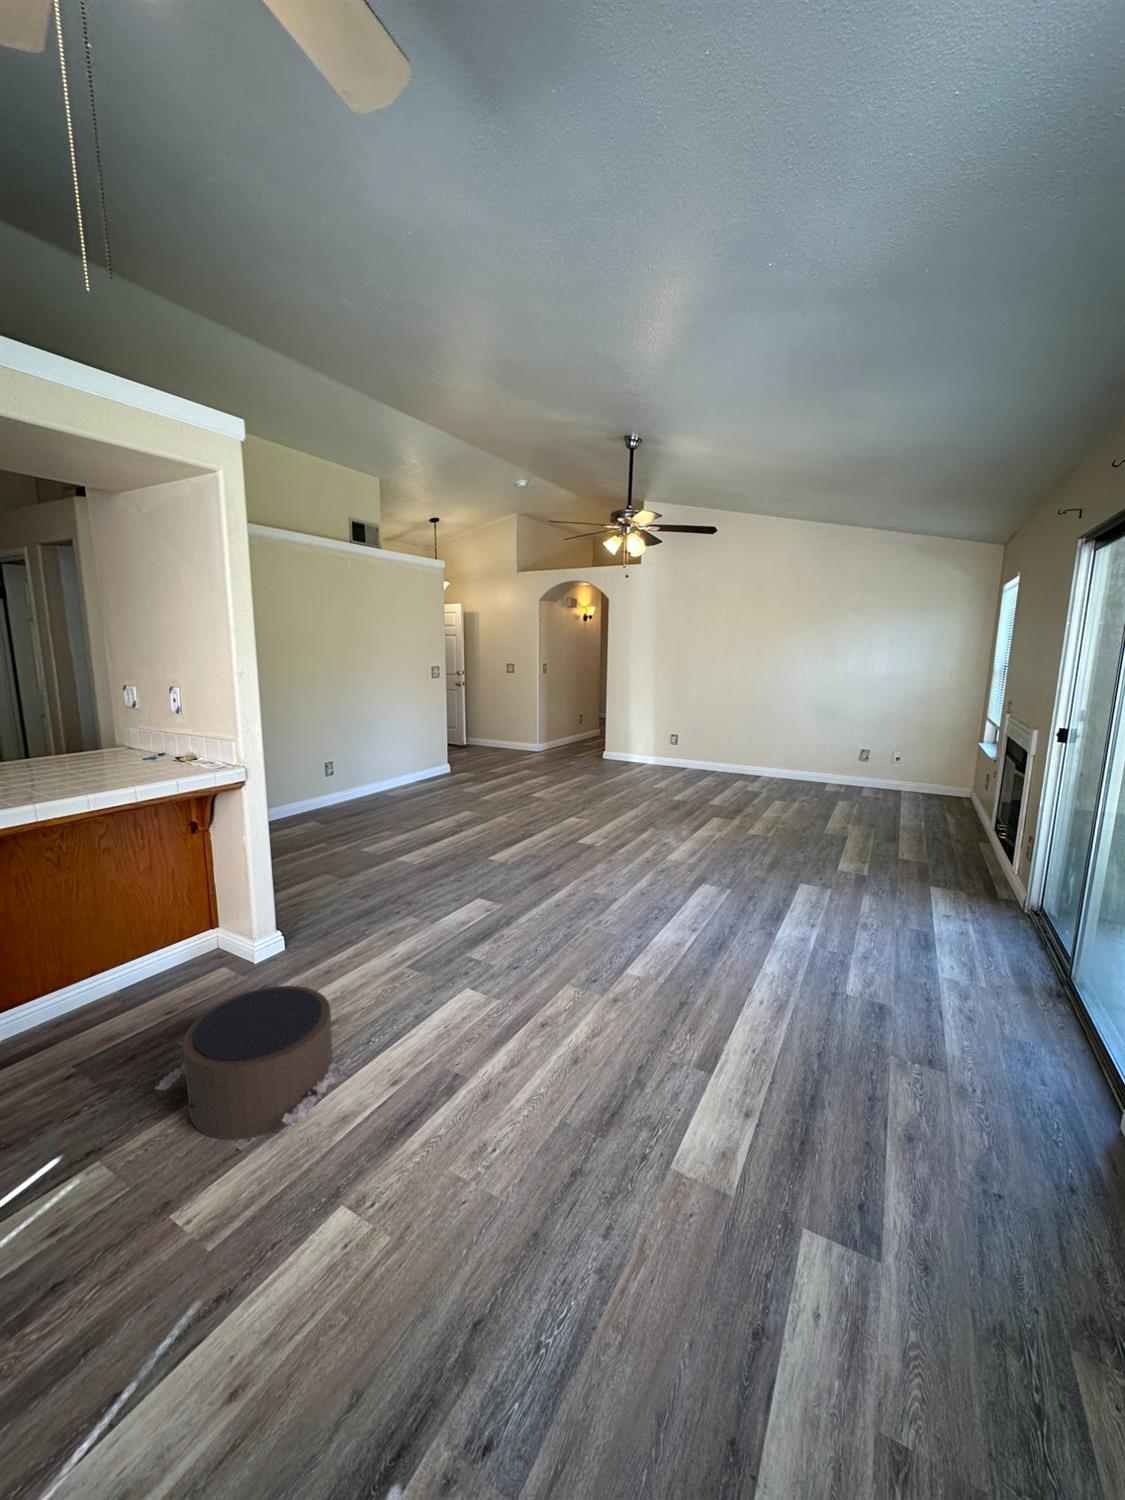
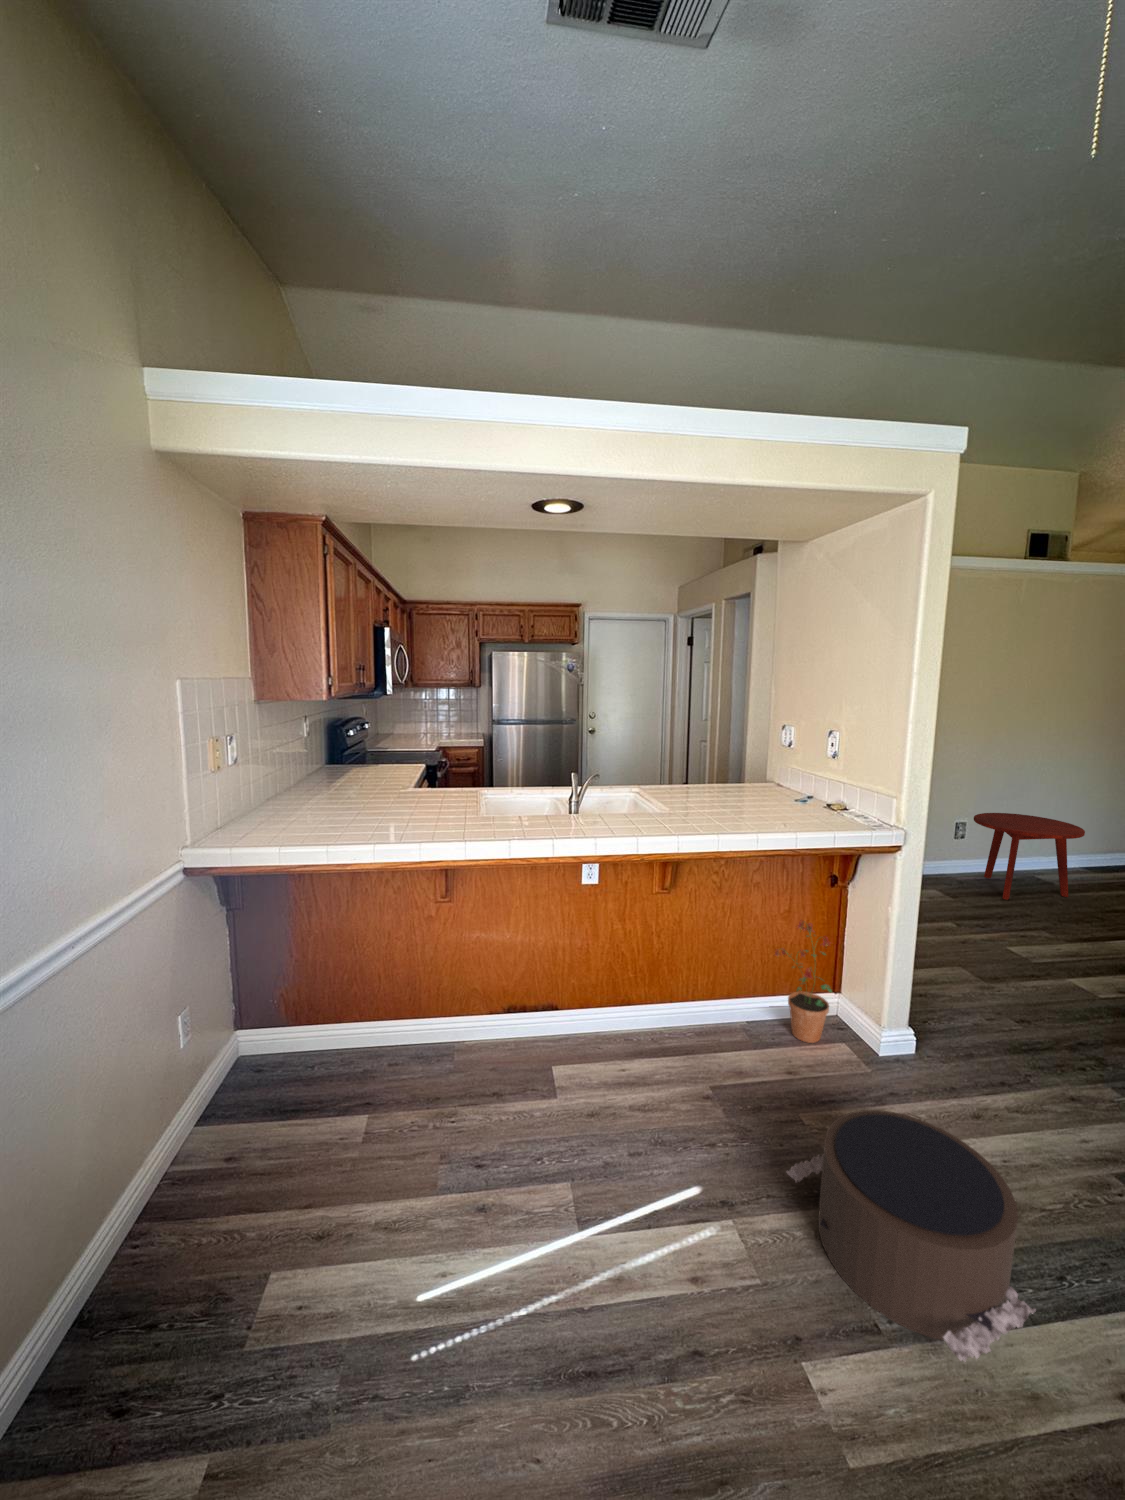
side table: none [336,748,408,816] -> present [974,813,1085,900]
potted plant: none [139,871,207,981] -> present [775,920,832,1043]

